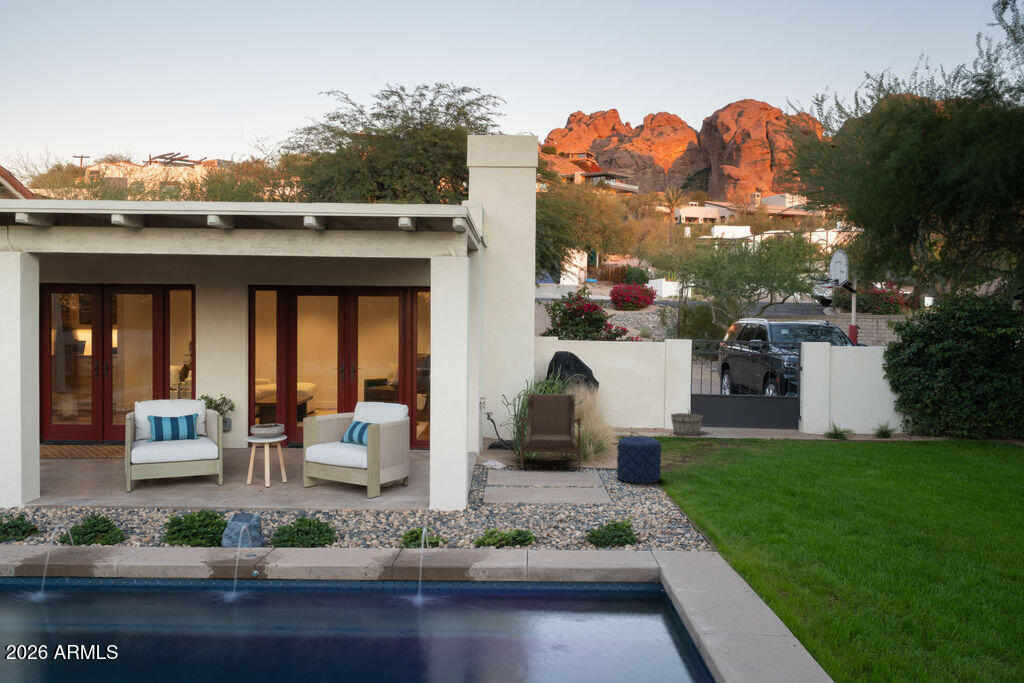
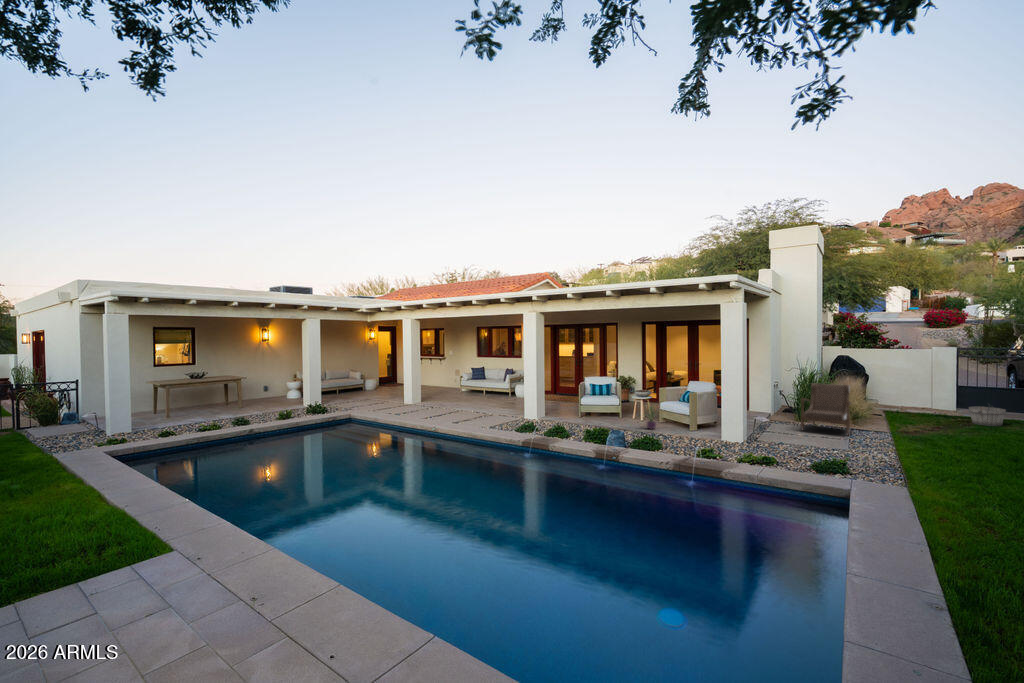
pouf: present [616,436,662,483] -> none [875,416,916,450]
decorative plant: none [267,447,323,499] -> present [647,405,656,429]

